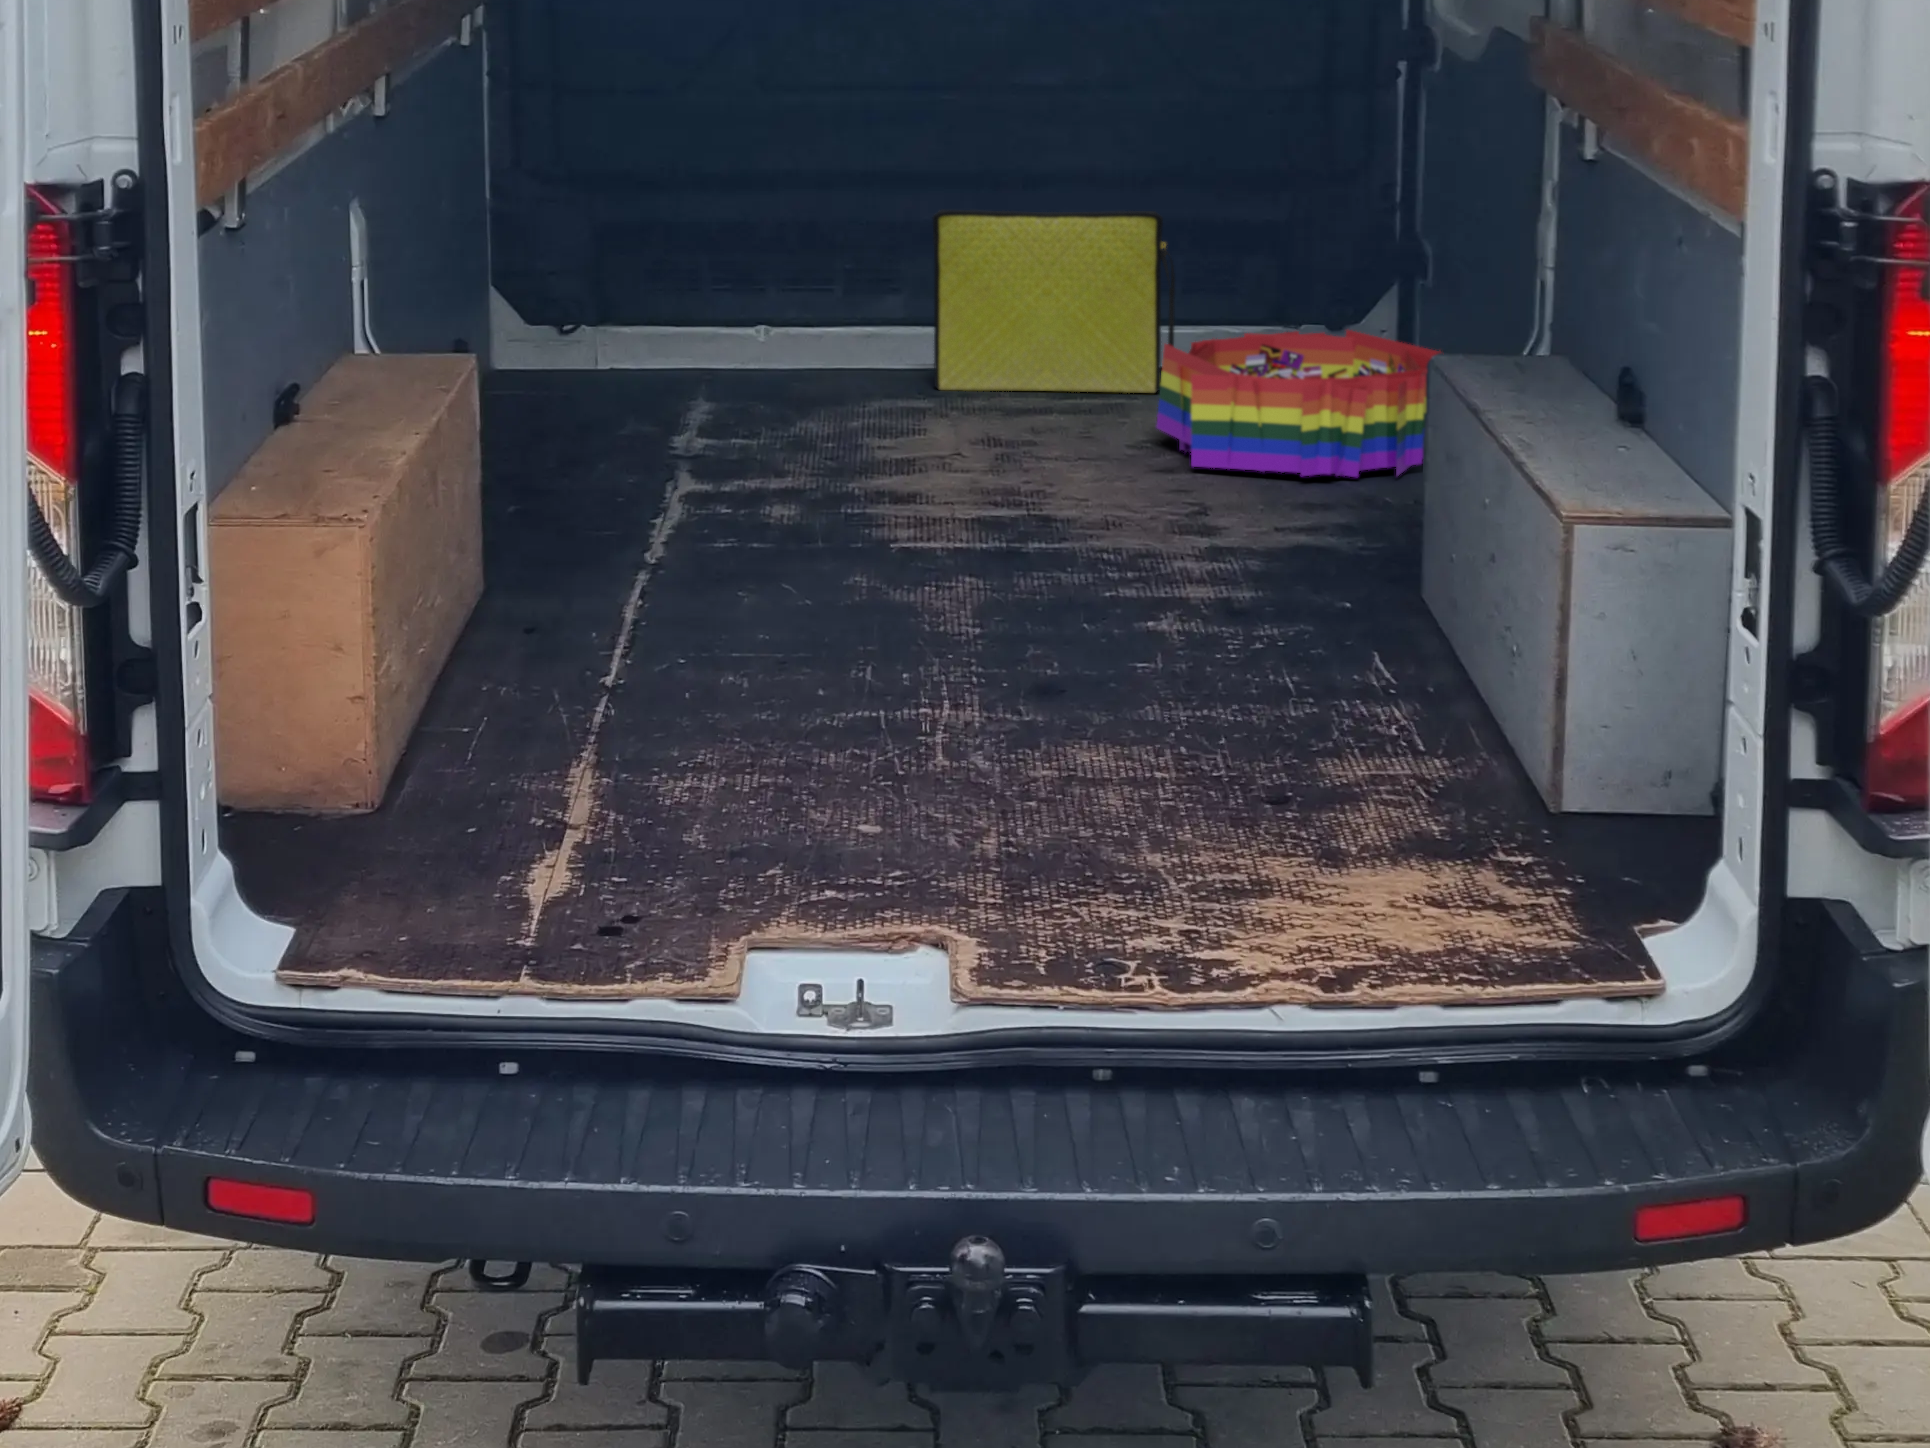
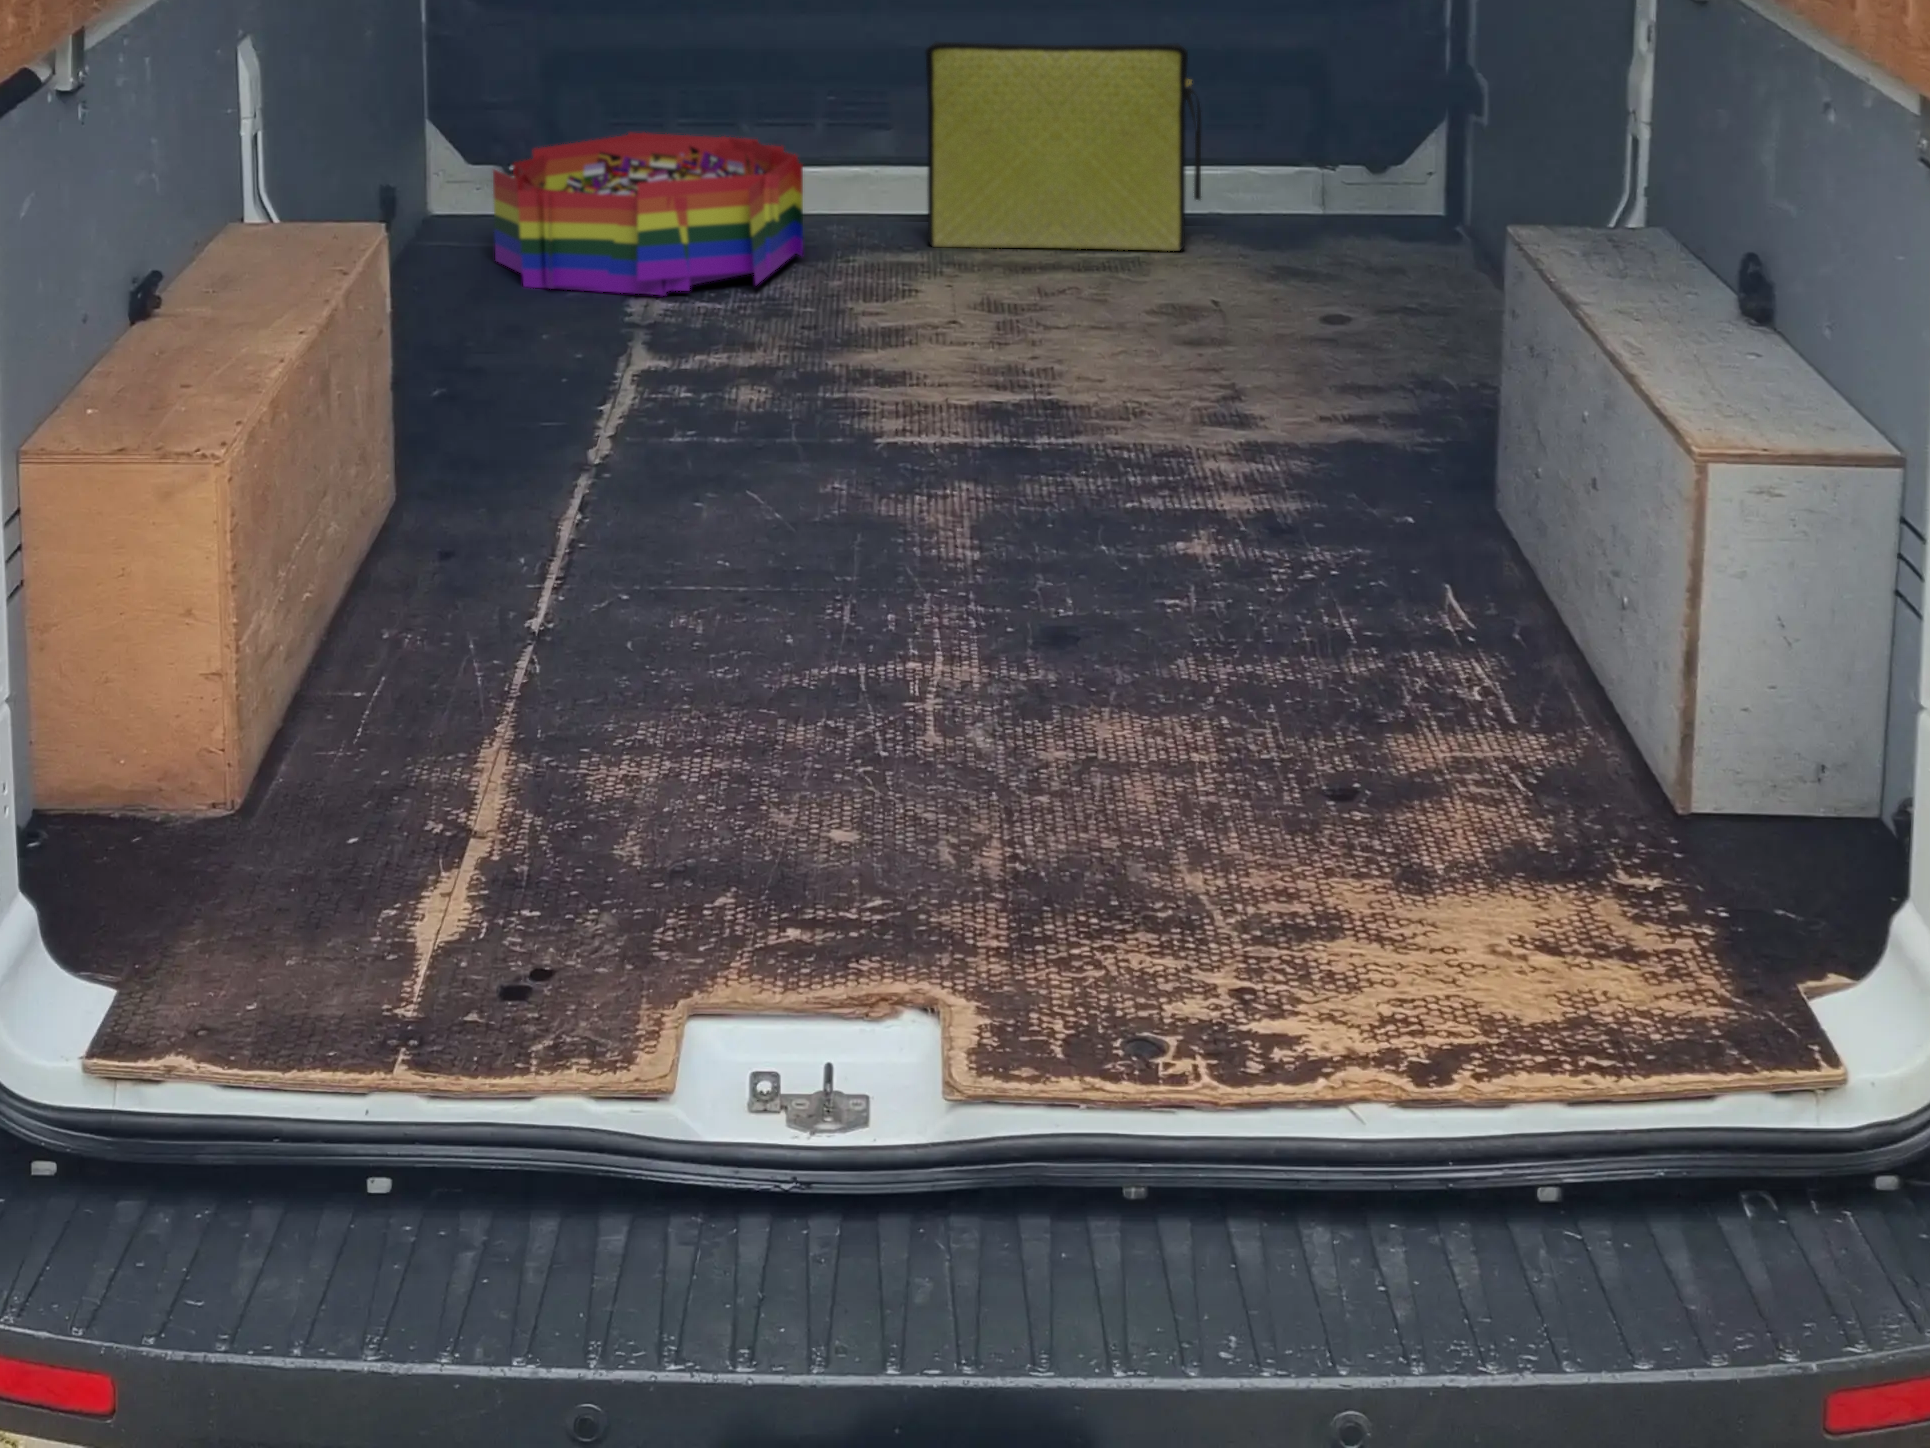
storage bin: present [1157,330,1440,478] -> present [493,133,803,296]

